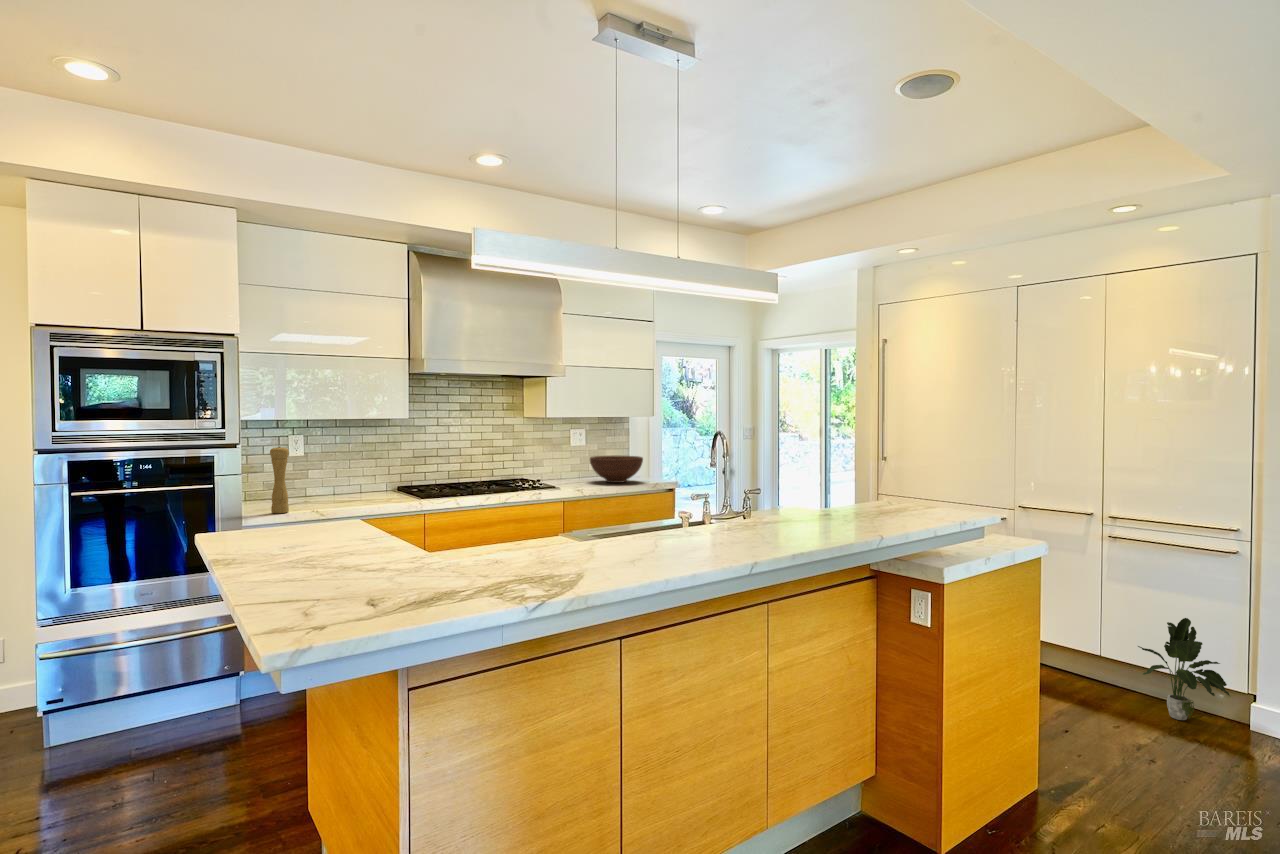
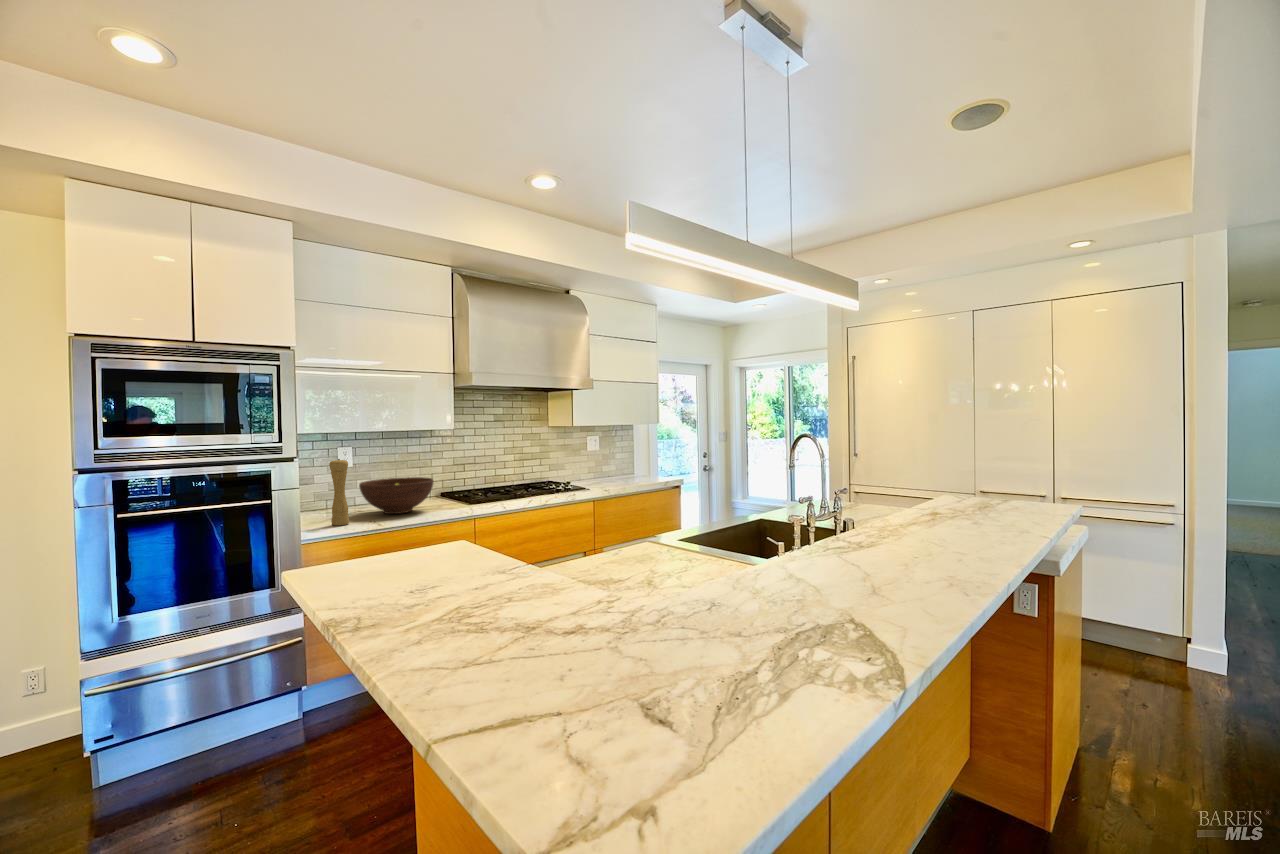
fruit bowl: present [590,456,643,483] -> present [359,477,434,514]
potted plant: present [1138,618,1230,720] -> none [1107,582,1189,669]

